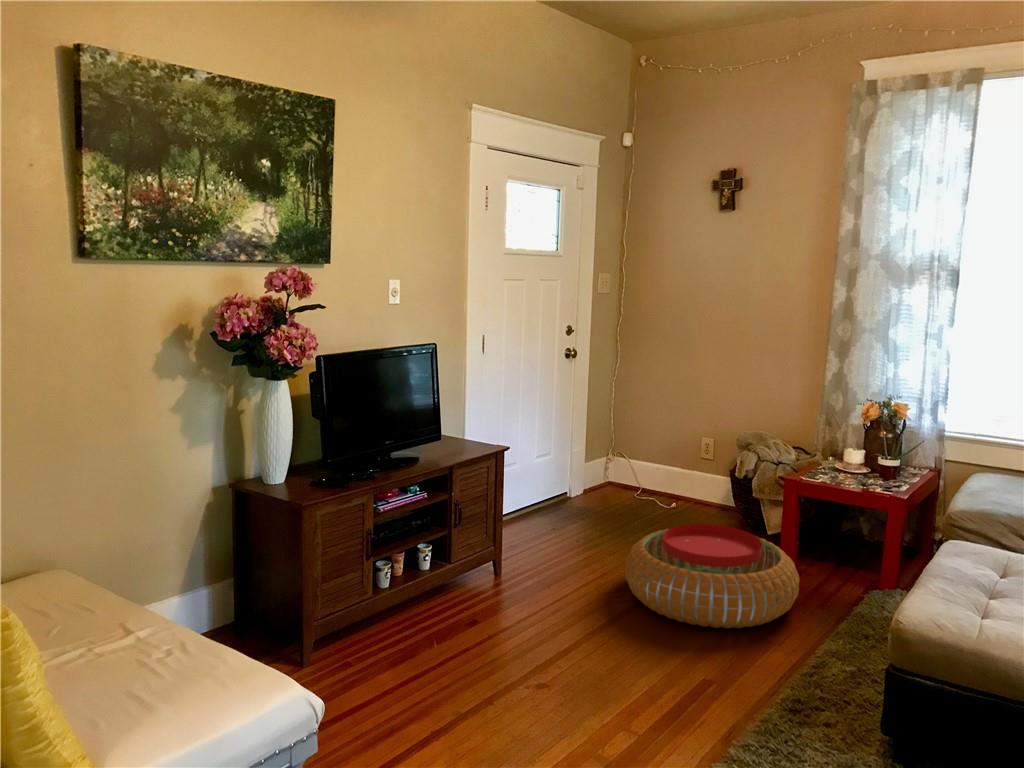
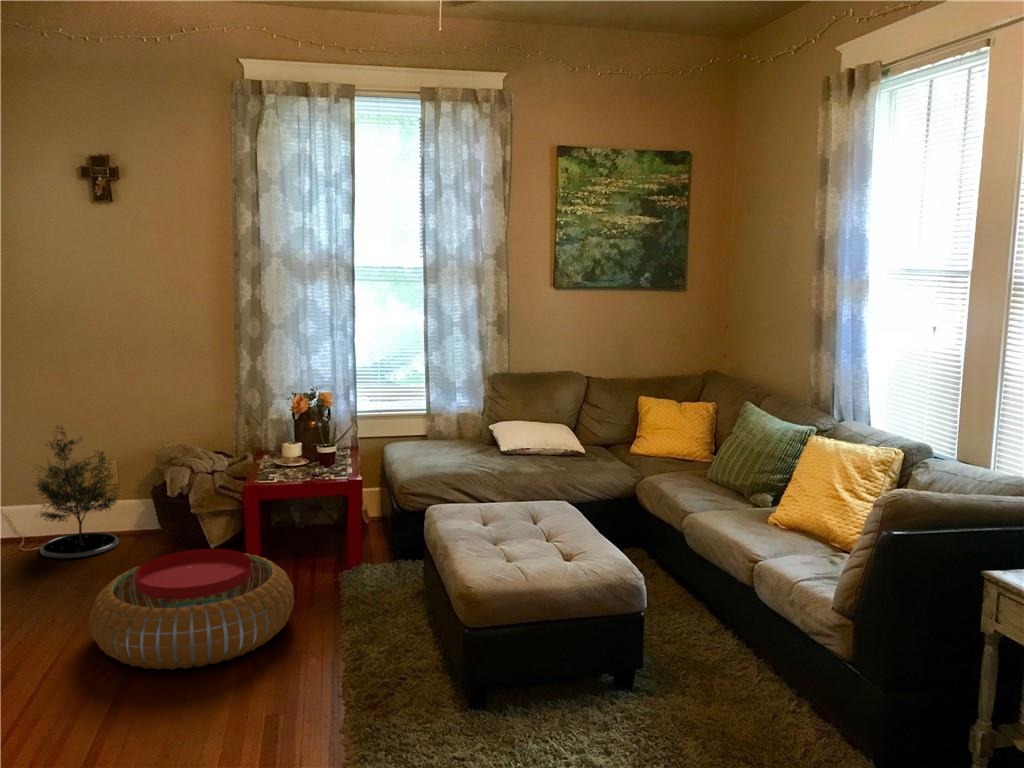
potted tree: none [640,400,711,513] -> present [36,426,119,559]

